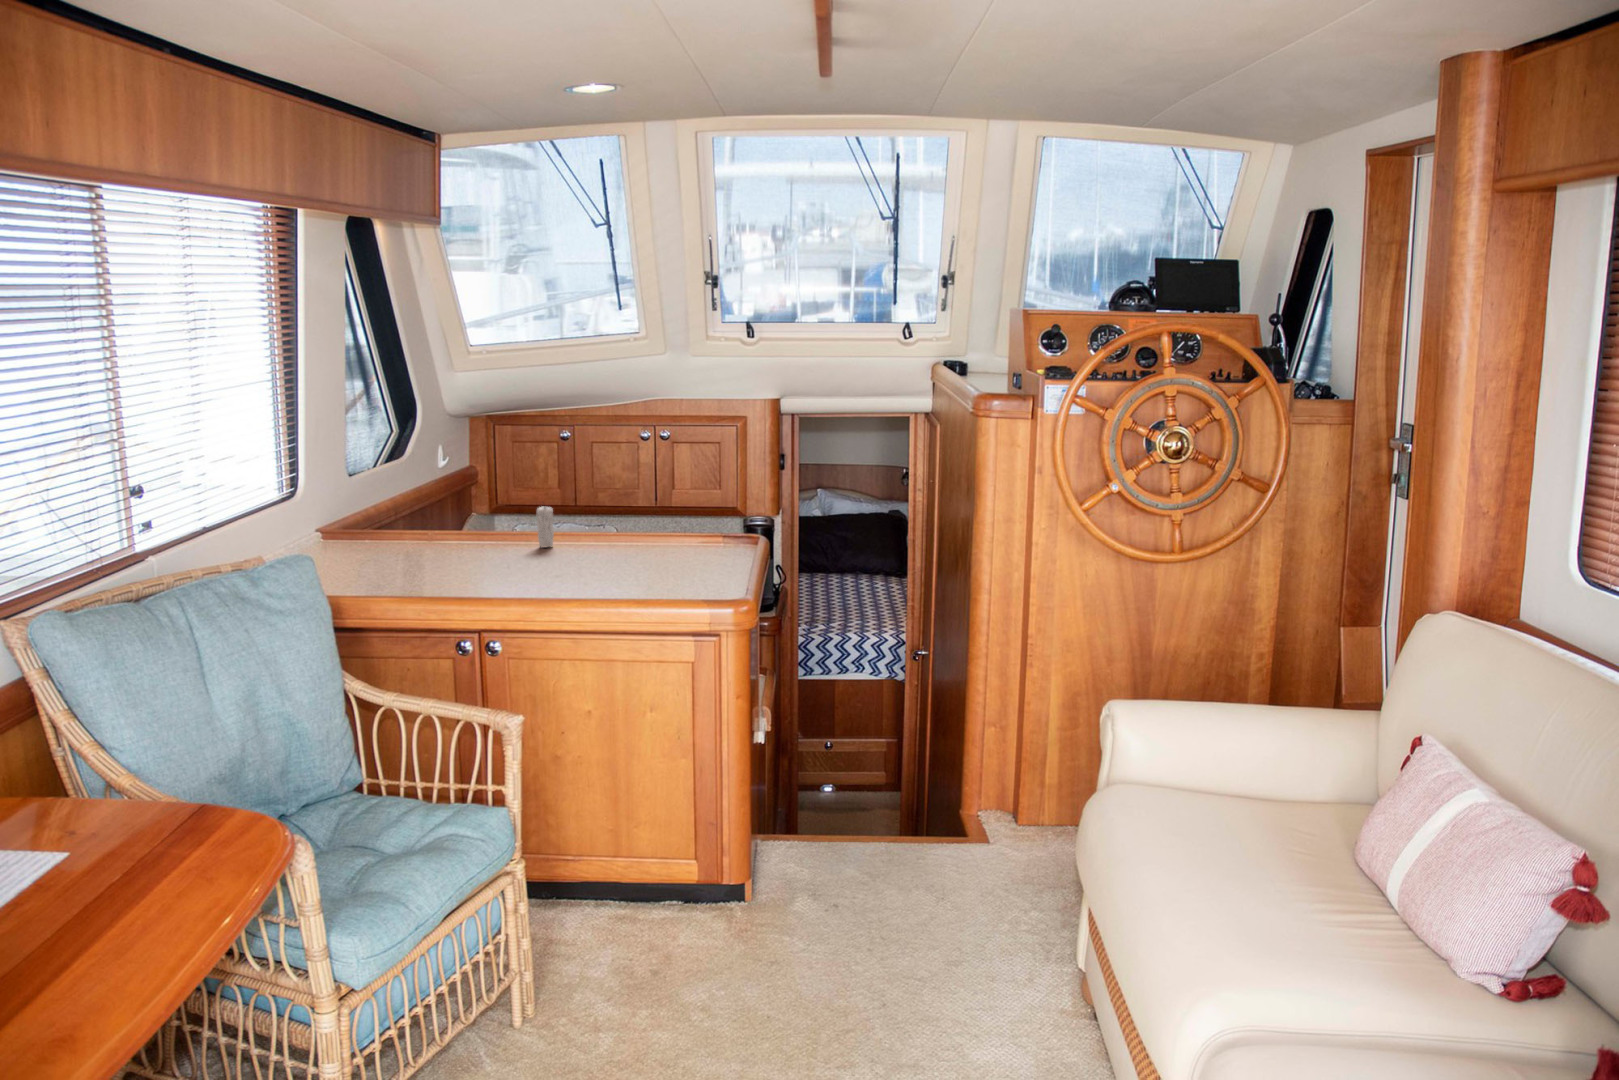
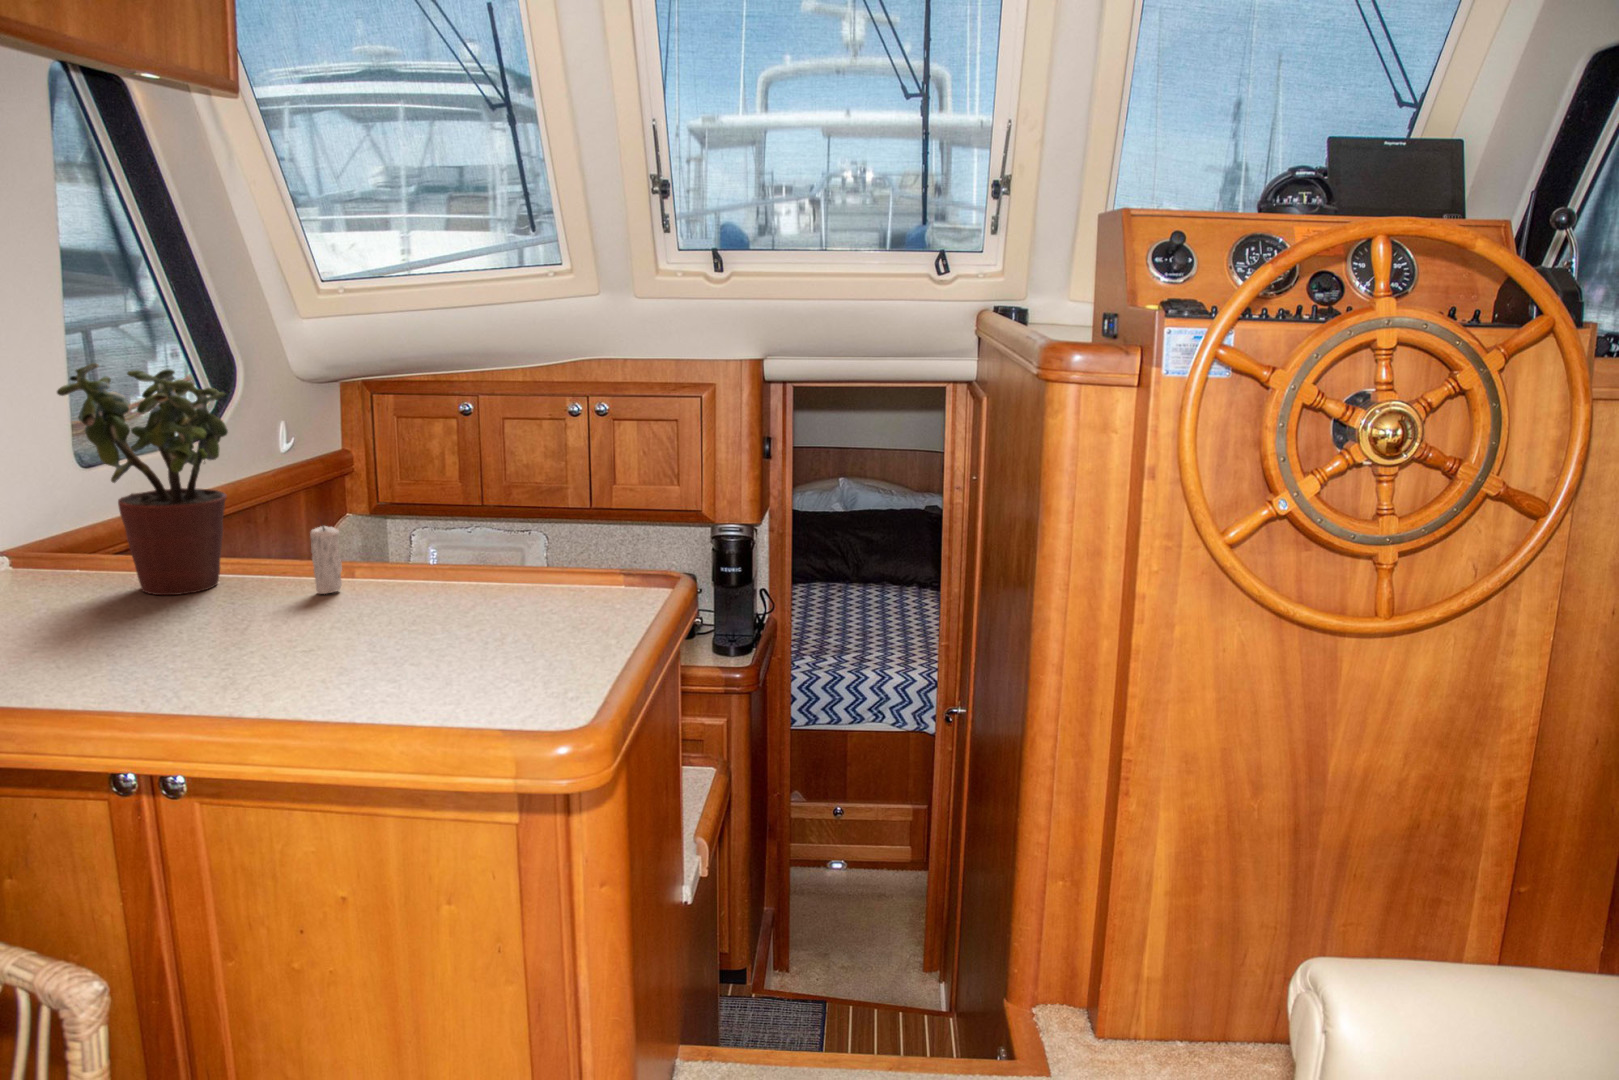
potted plant: none [390,408,482,549] -> present [57,363,228,595]

